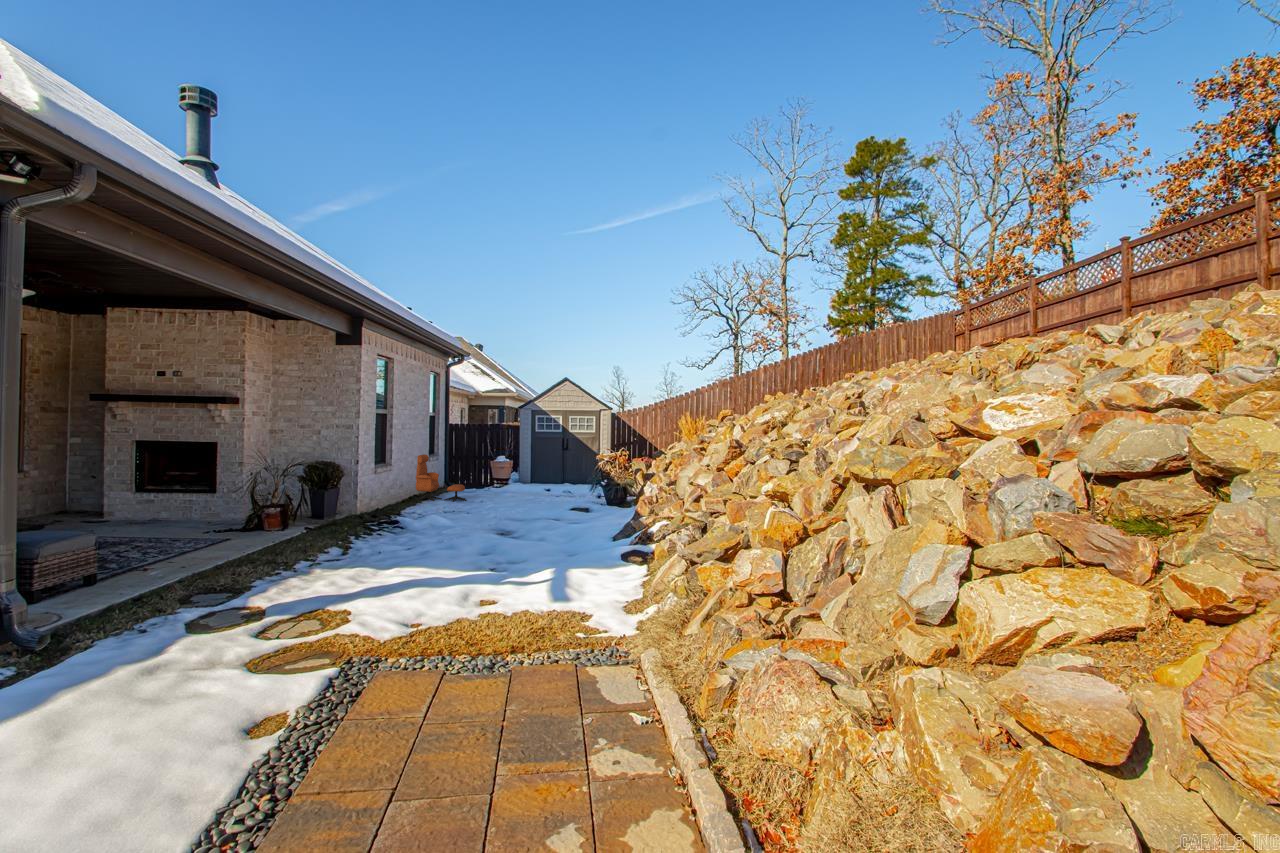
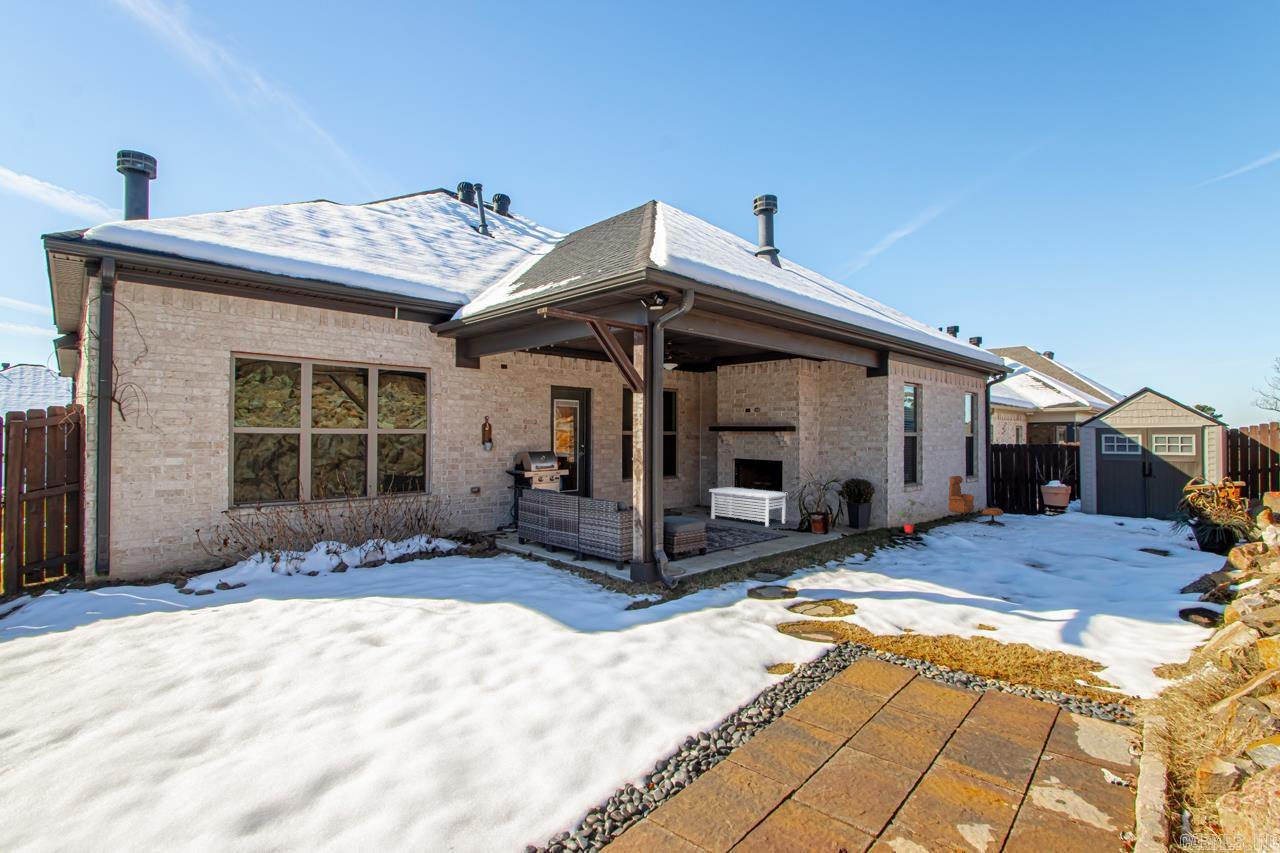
potted plant: none [367,480,400,517] -> present [896,499,924,533]
storage bench: none [93,481,227,530] -> present [709,487,786,526]

